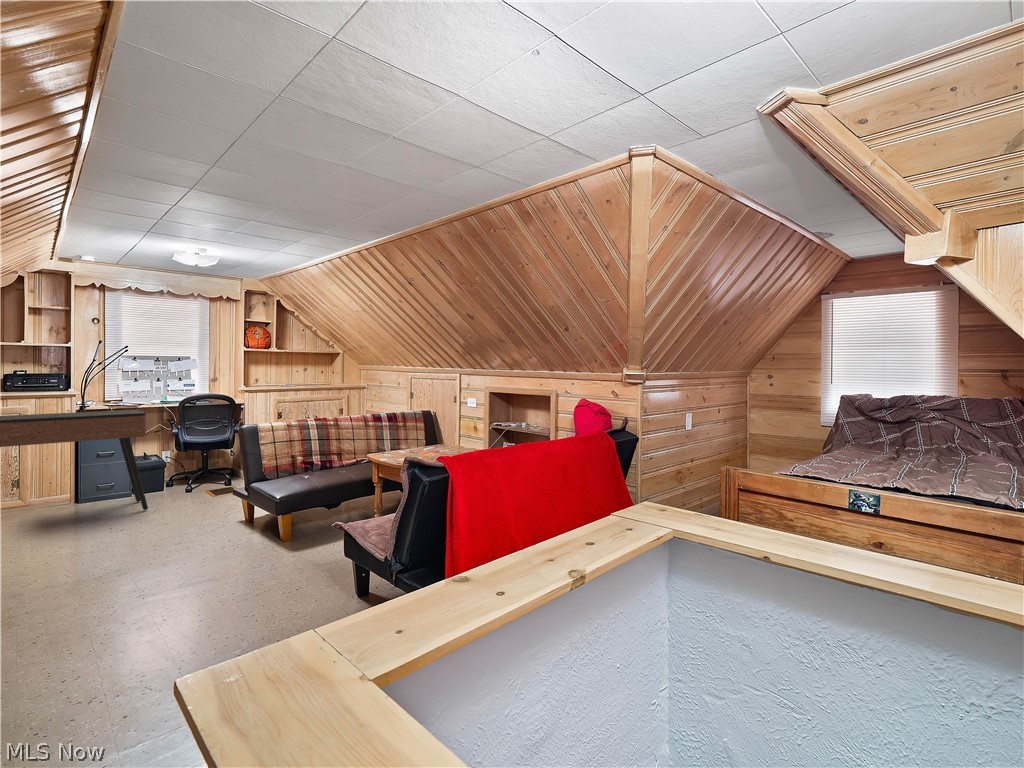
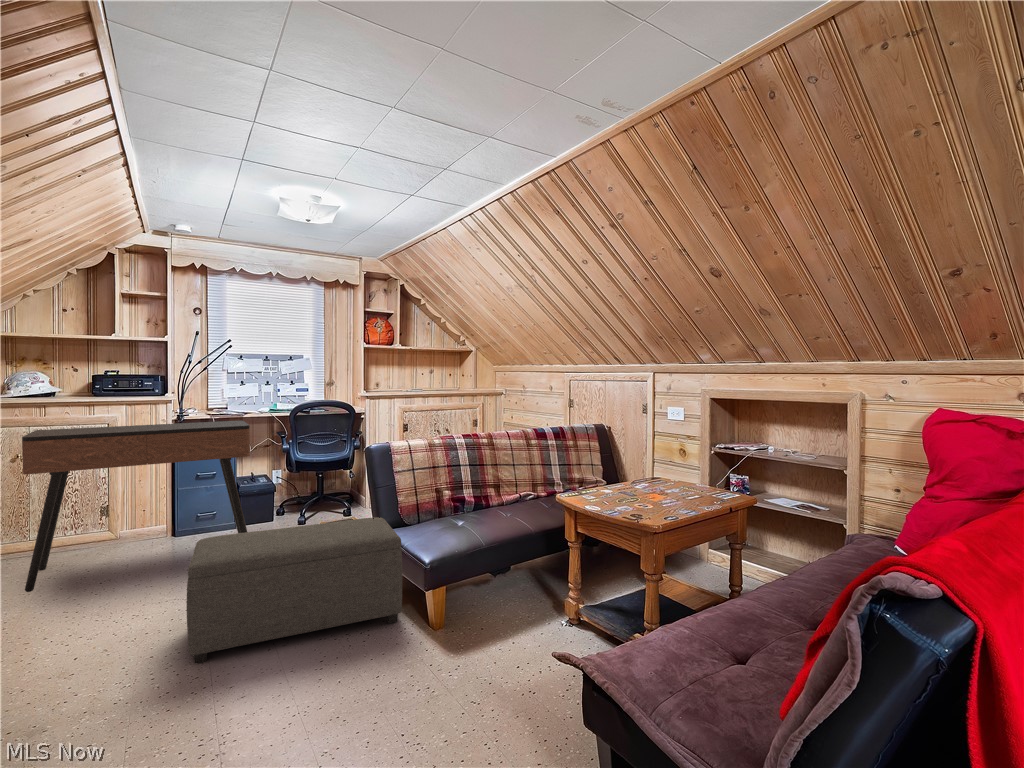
ottoman: none [108,475,261,564] -> present [187,517,402,664]

